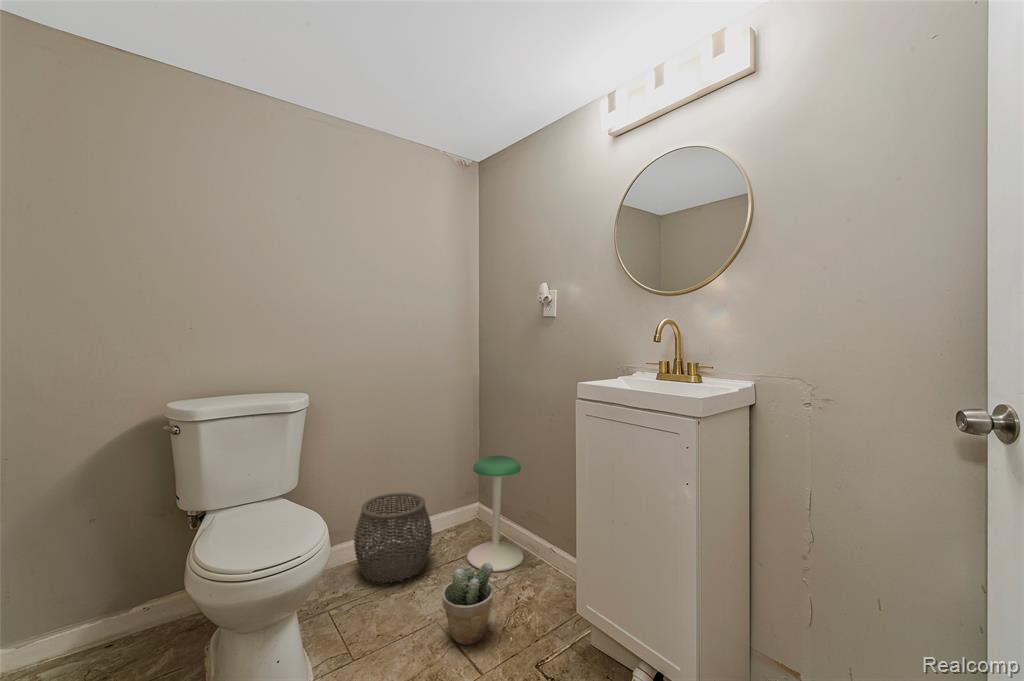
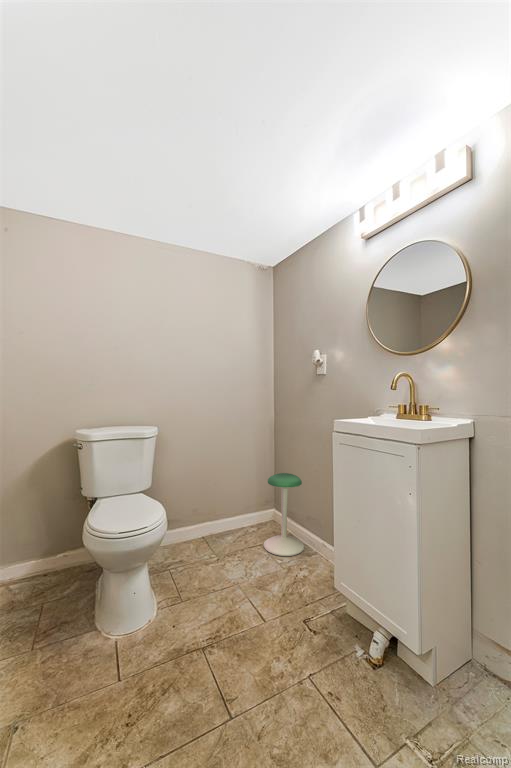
woven basket: present [354,493,432,583] -> none [187,496,239,557]
potted plant: present [442,563,493,645] -> none [241,546,277,602]

